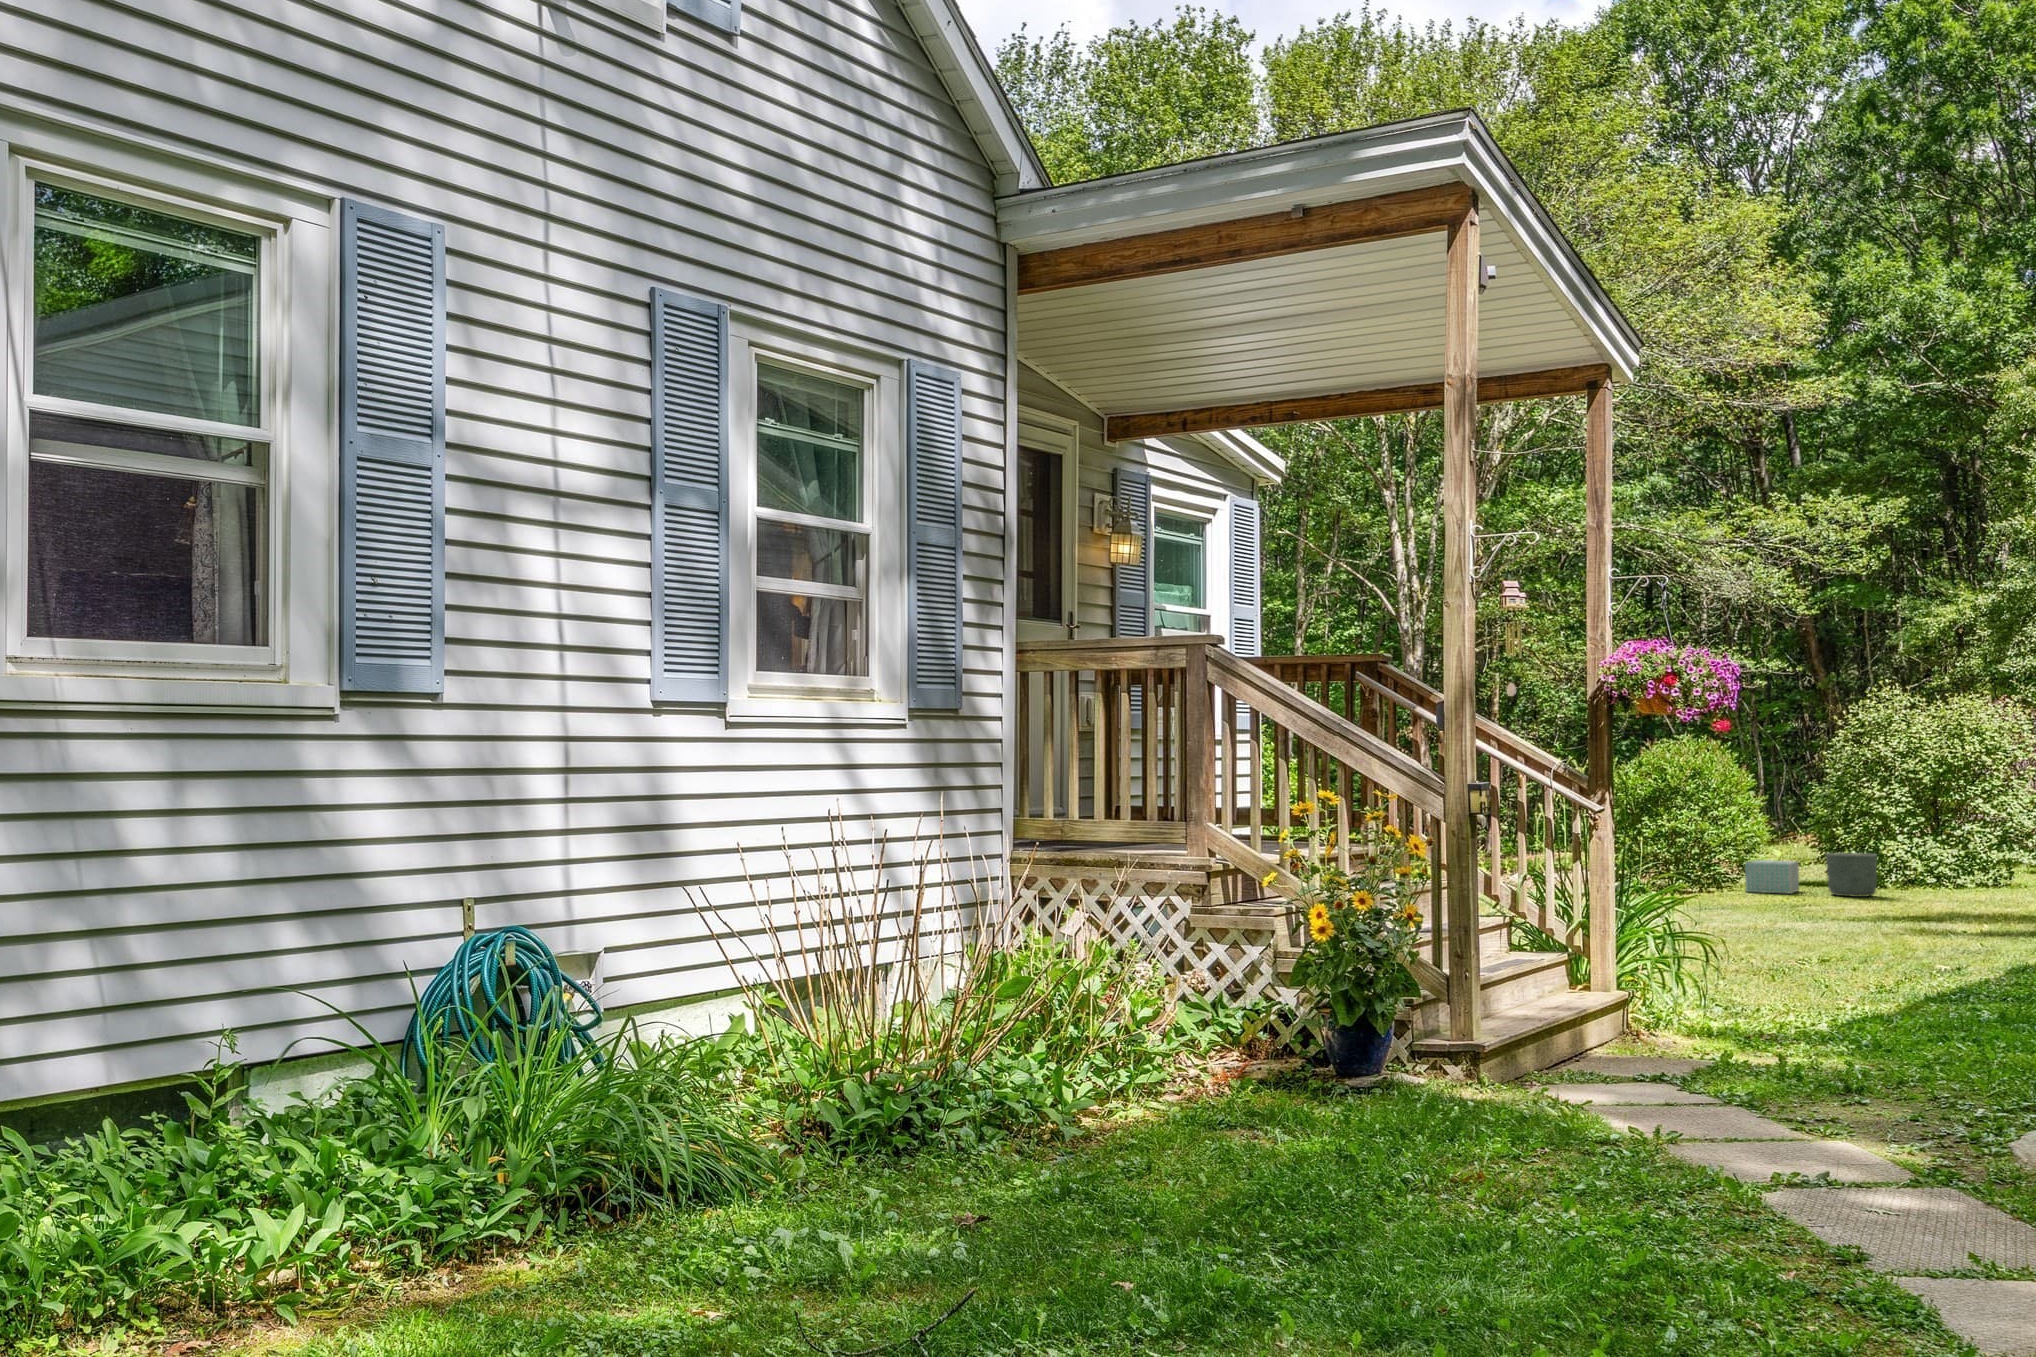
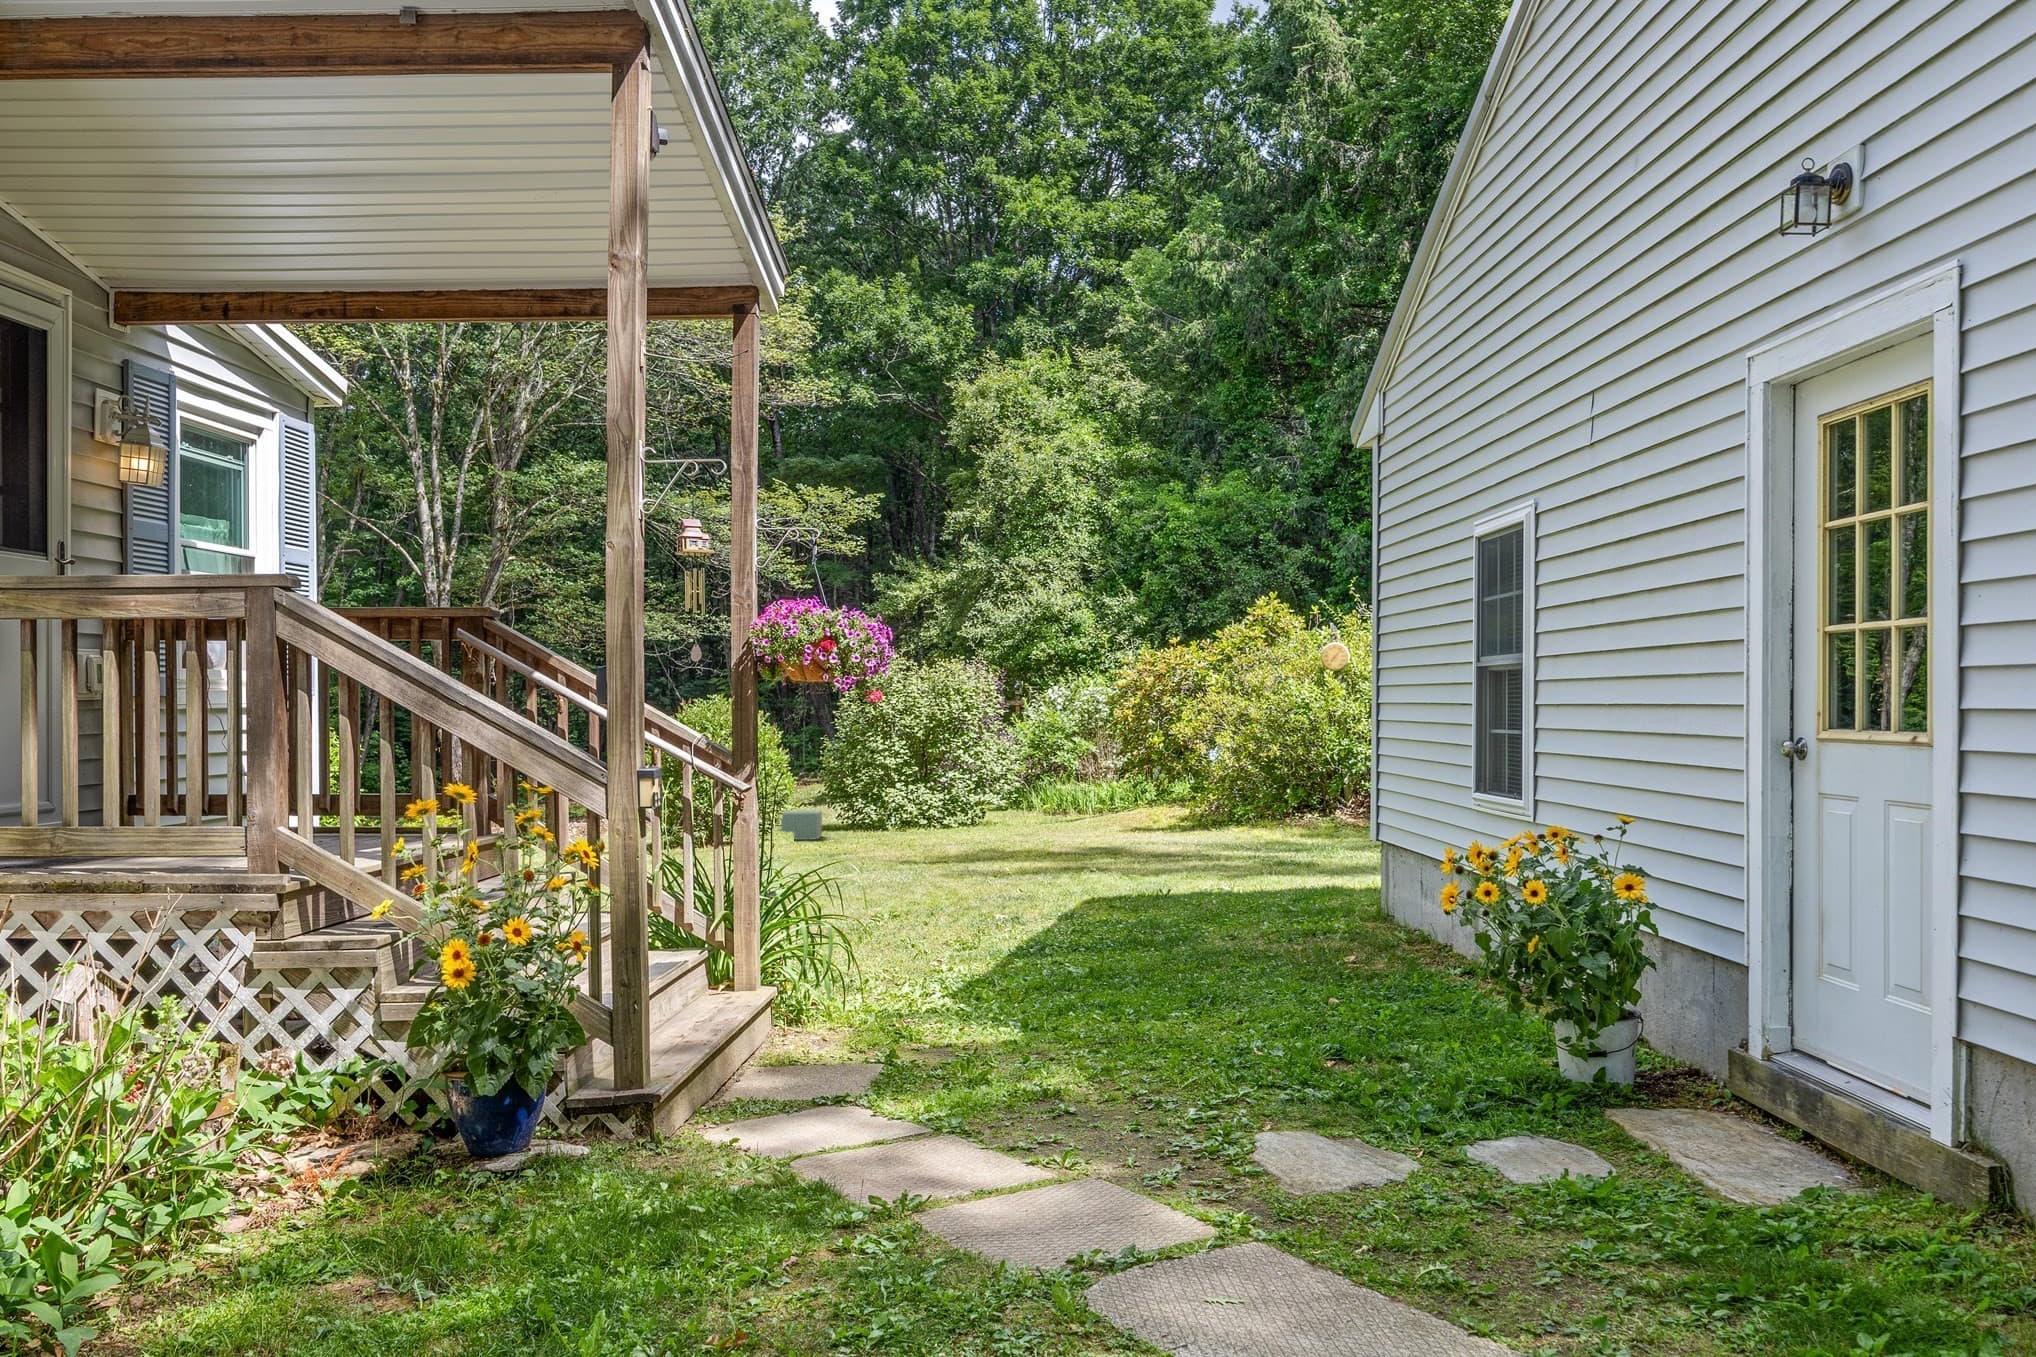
planter: present [1826,853,1877,897] -> none [845,801,885,839]

